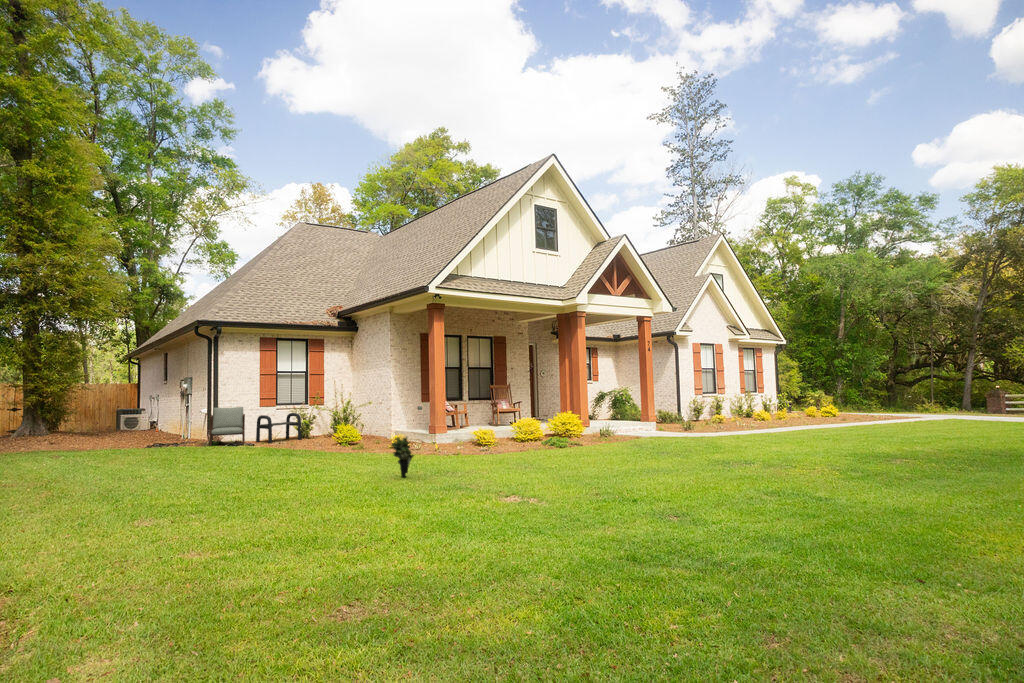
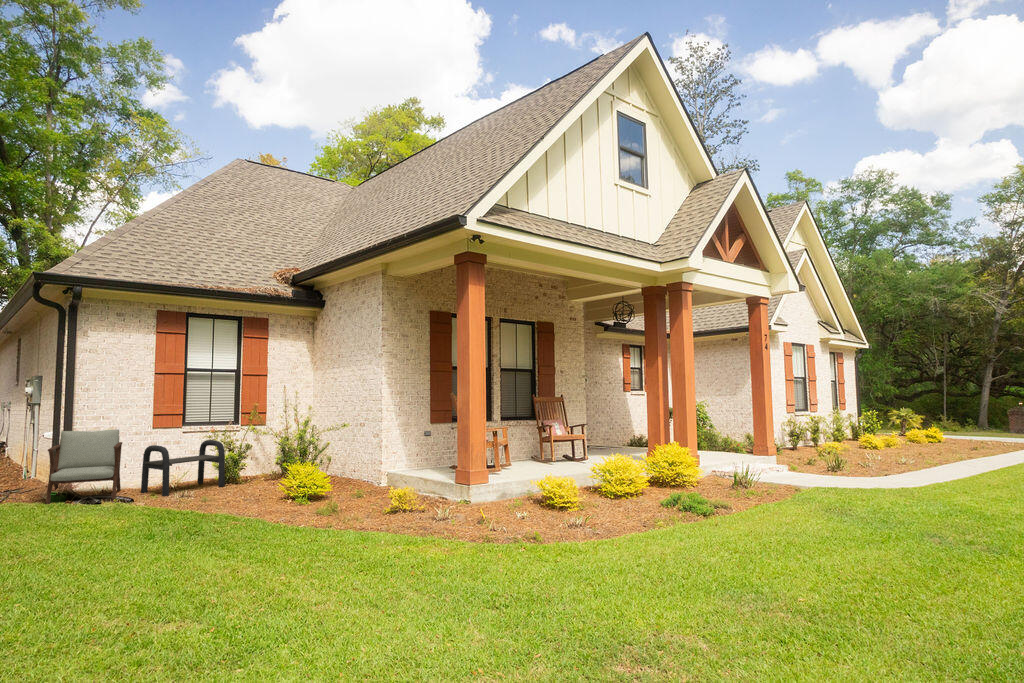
potted plant: present [392,437,414,478] -> none [445,534,506,653]

